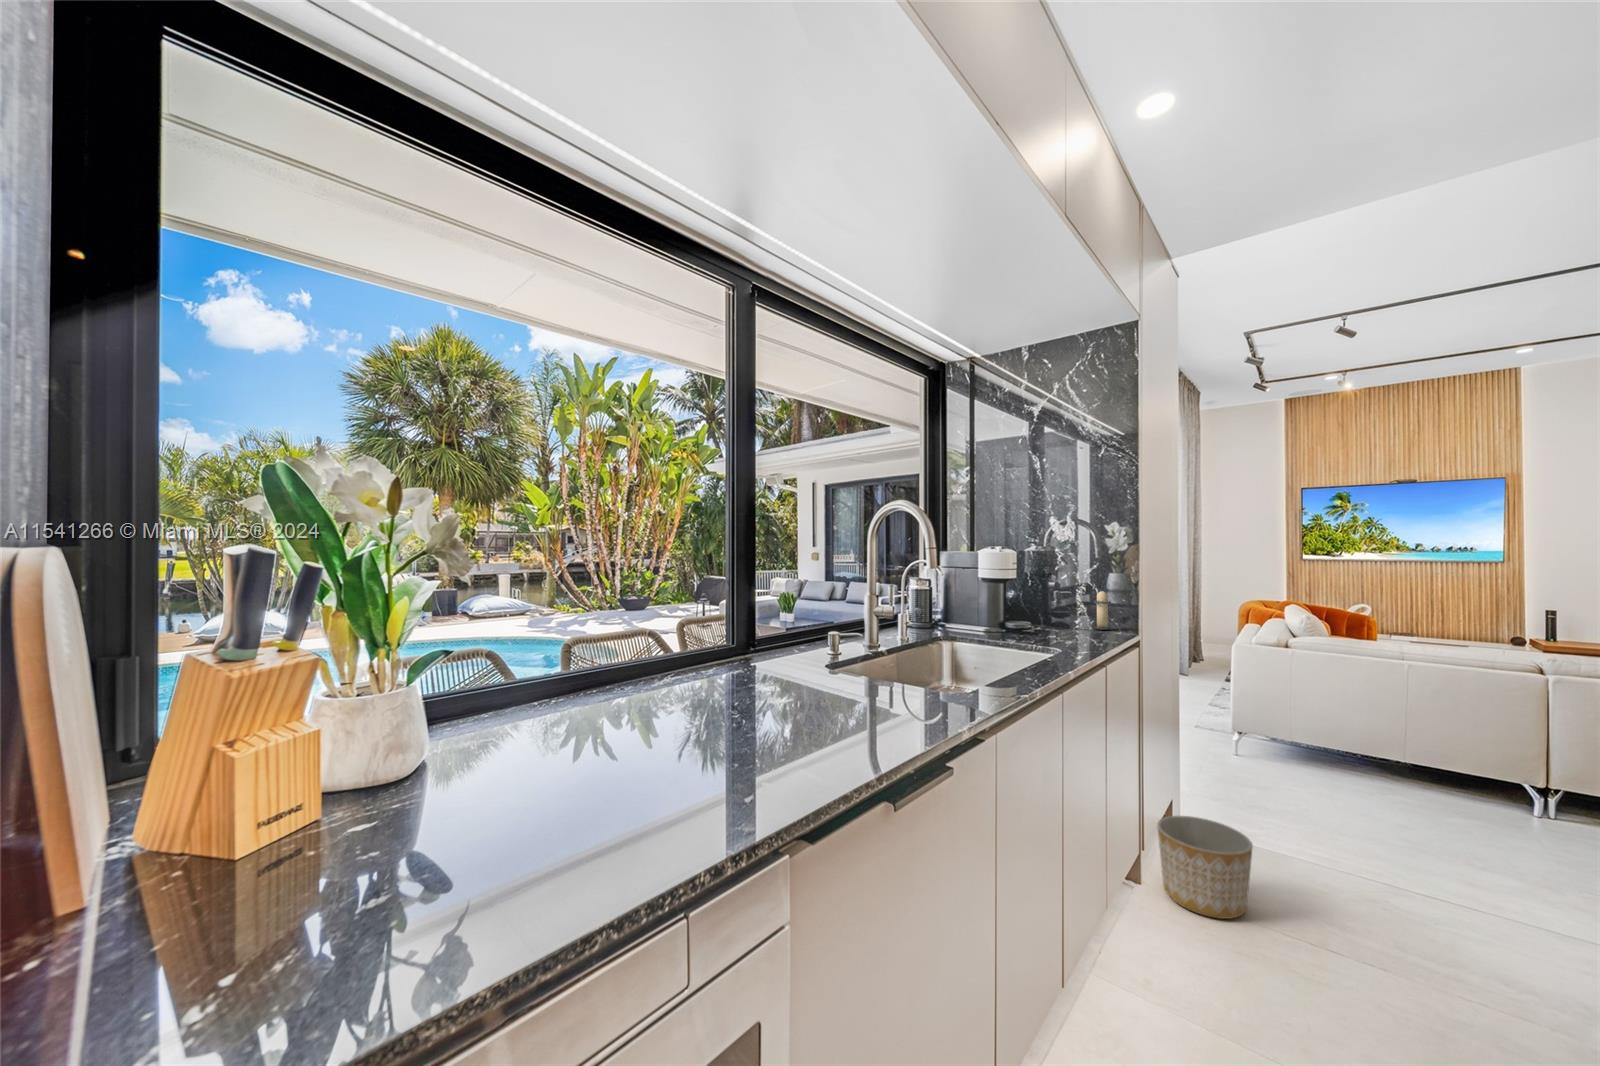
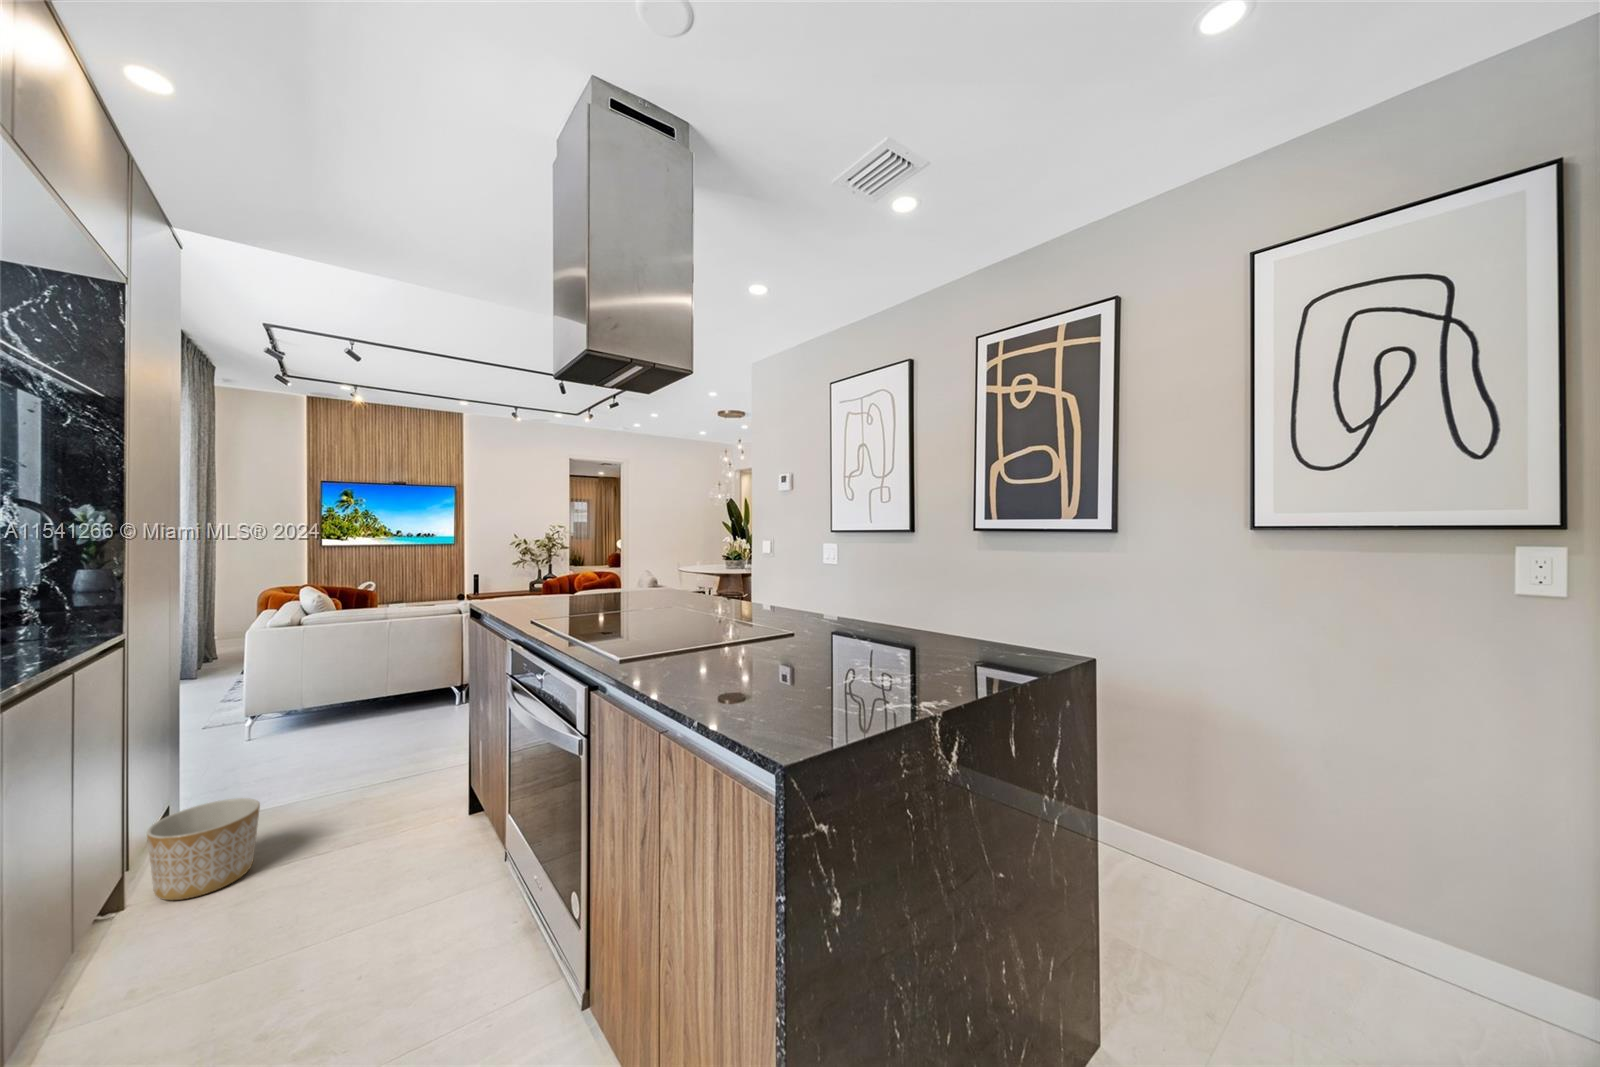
candle: present [1093,591,1111,630] -> none [43,586,83,638]

